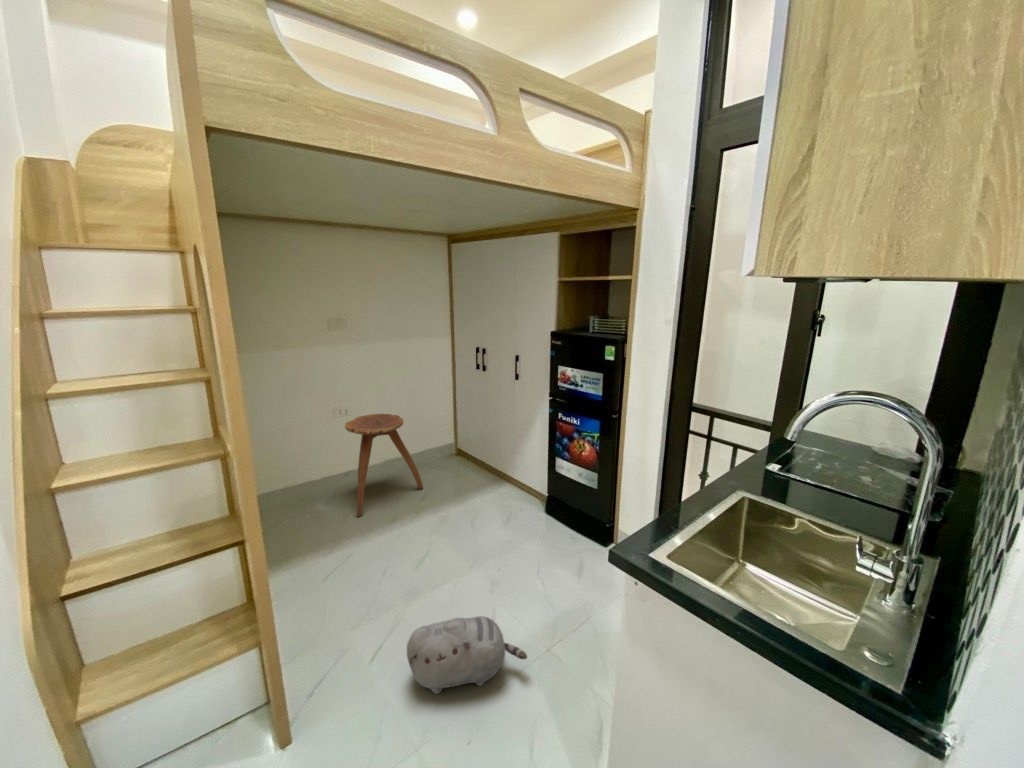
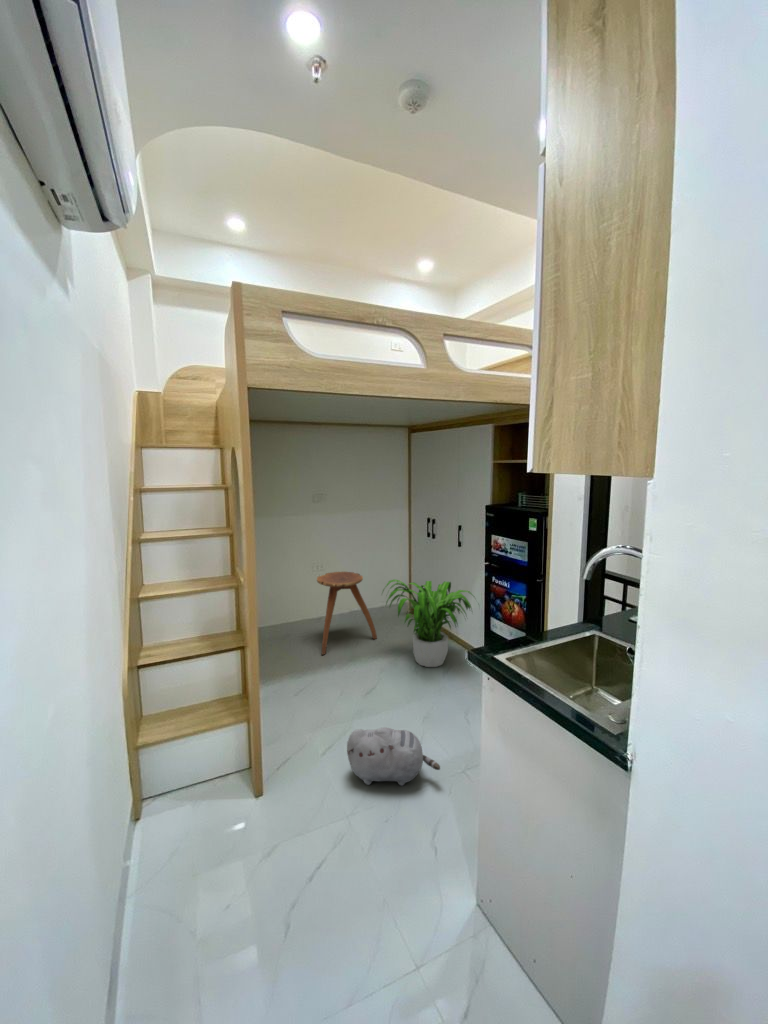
potted plant: none [429,420,545,518] -> present [383,580,471,667]

